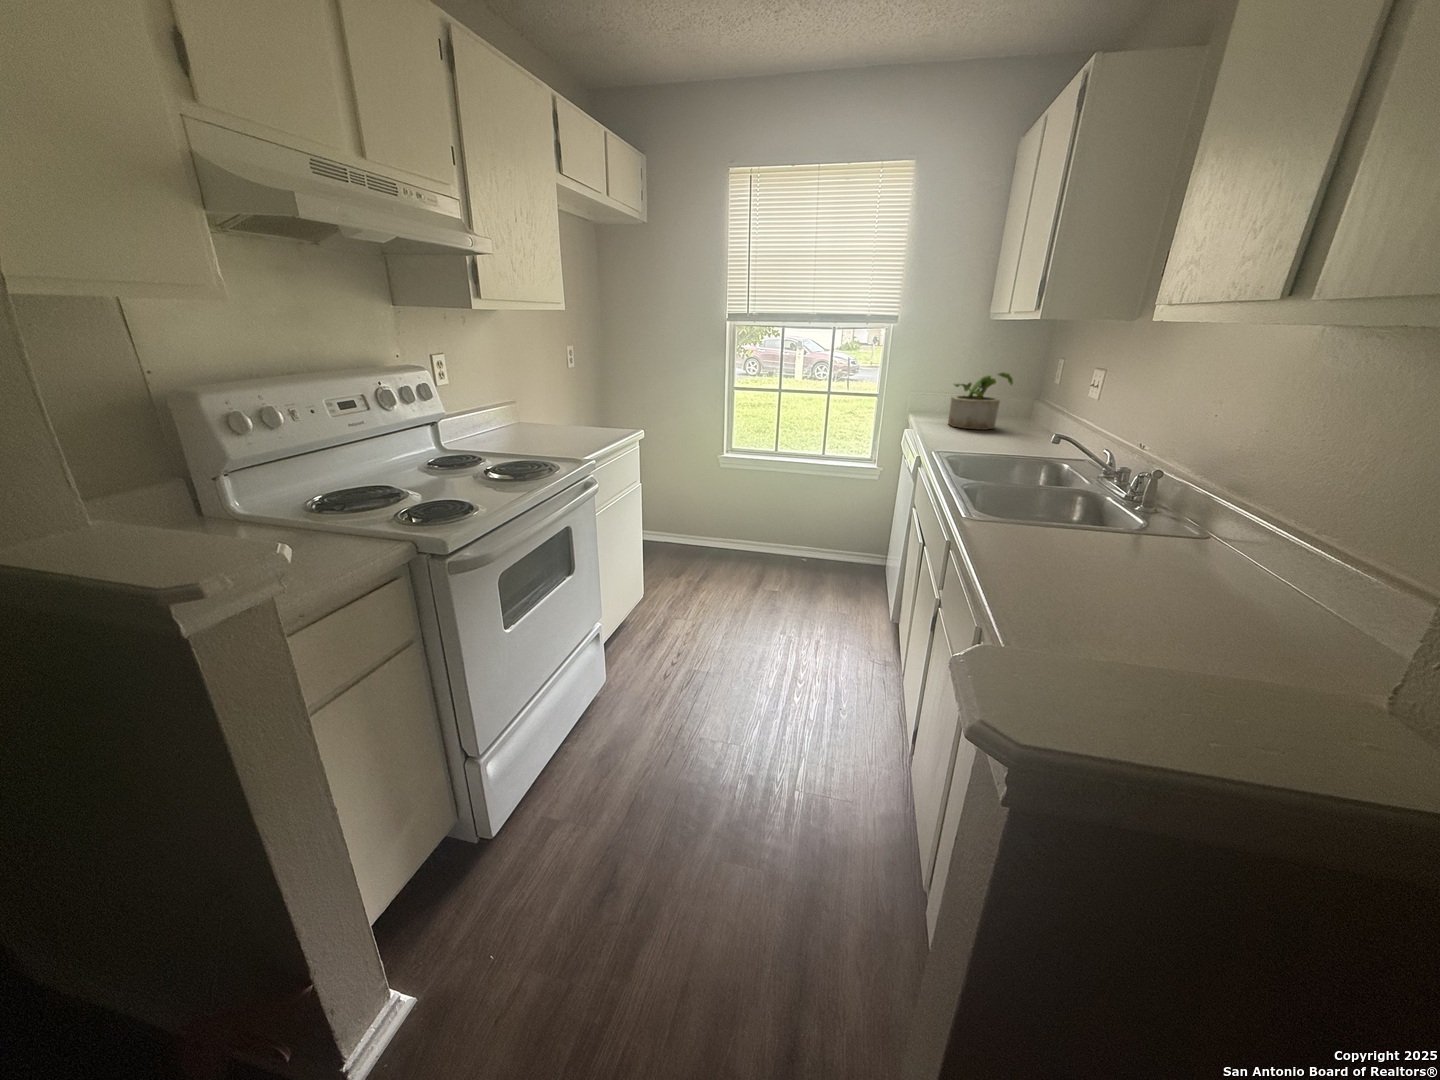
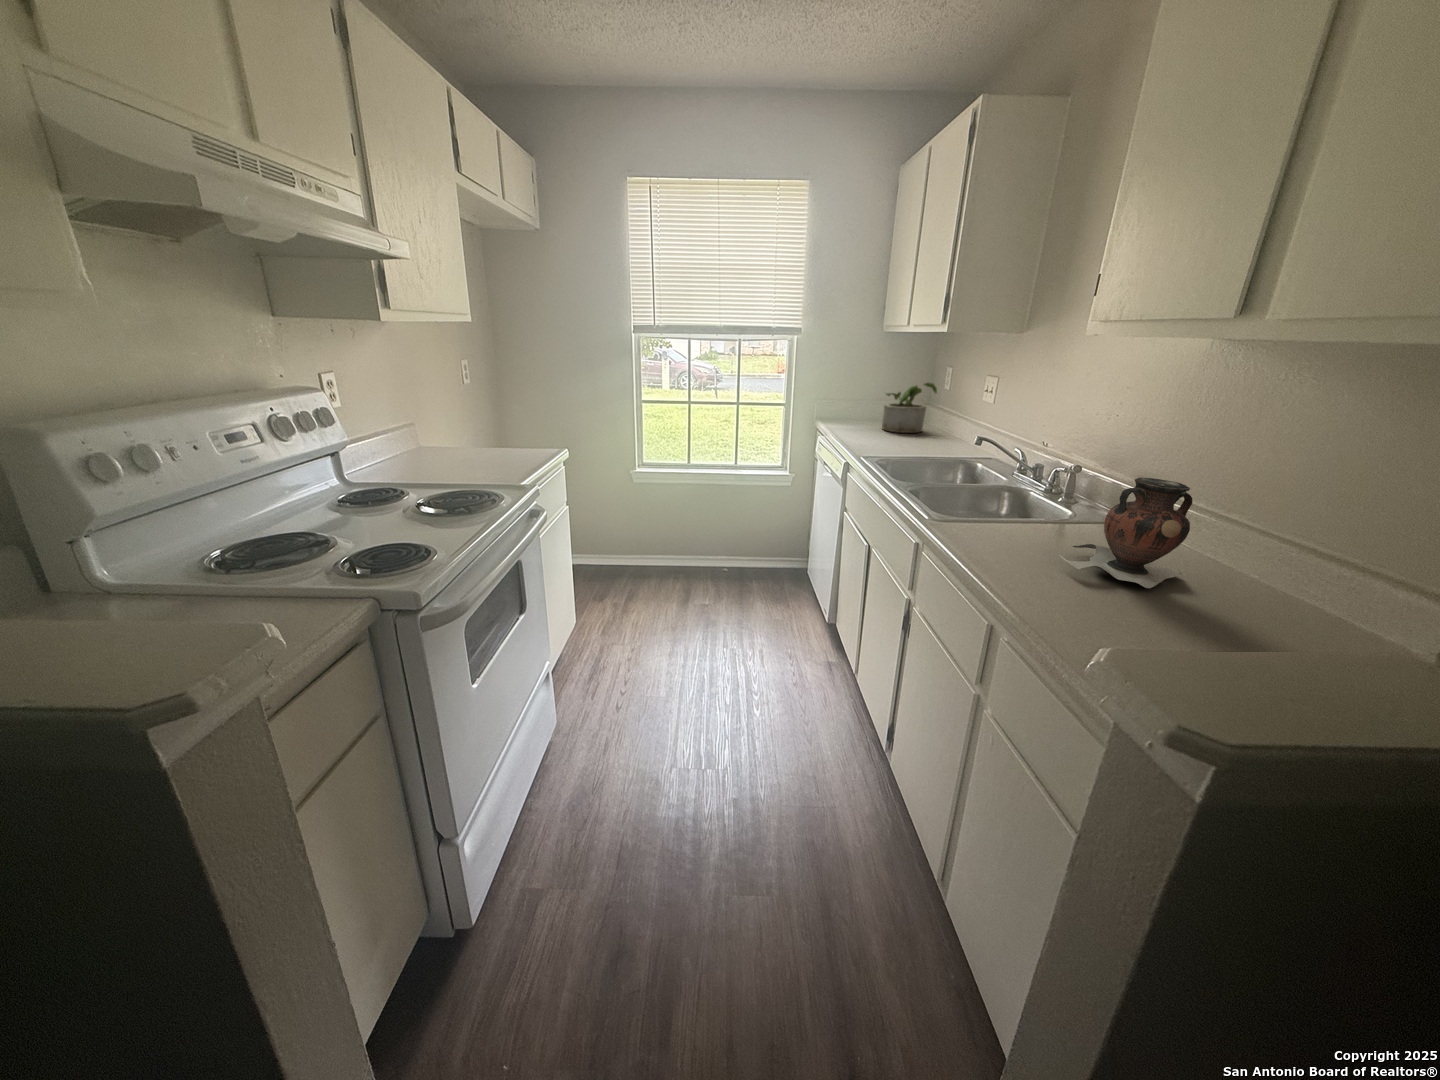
vase: none [1111,480,1253,598] -> present [1059,478,1192,588]

